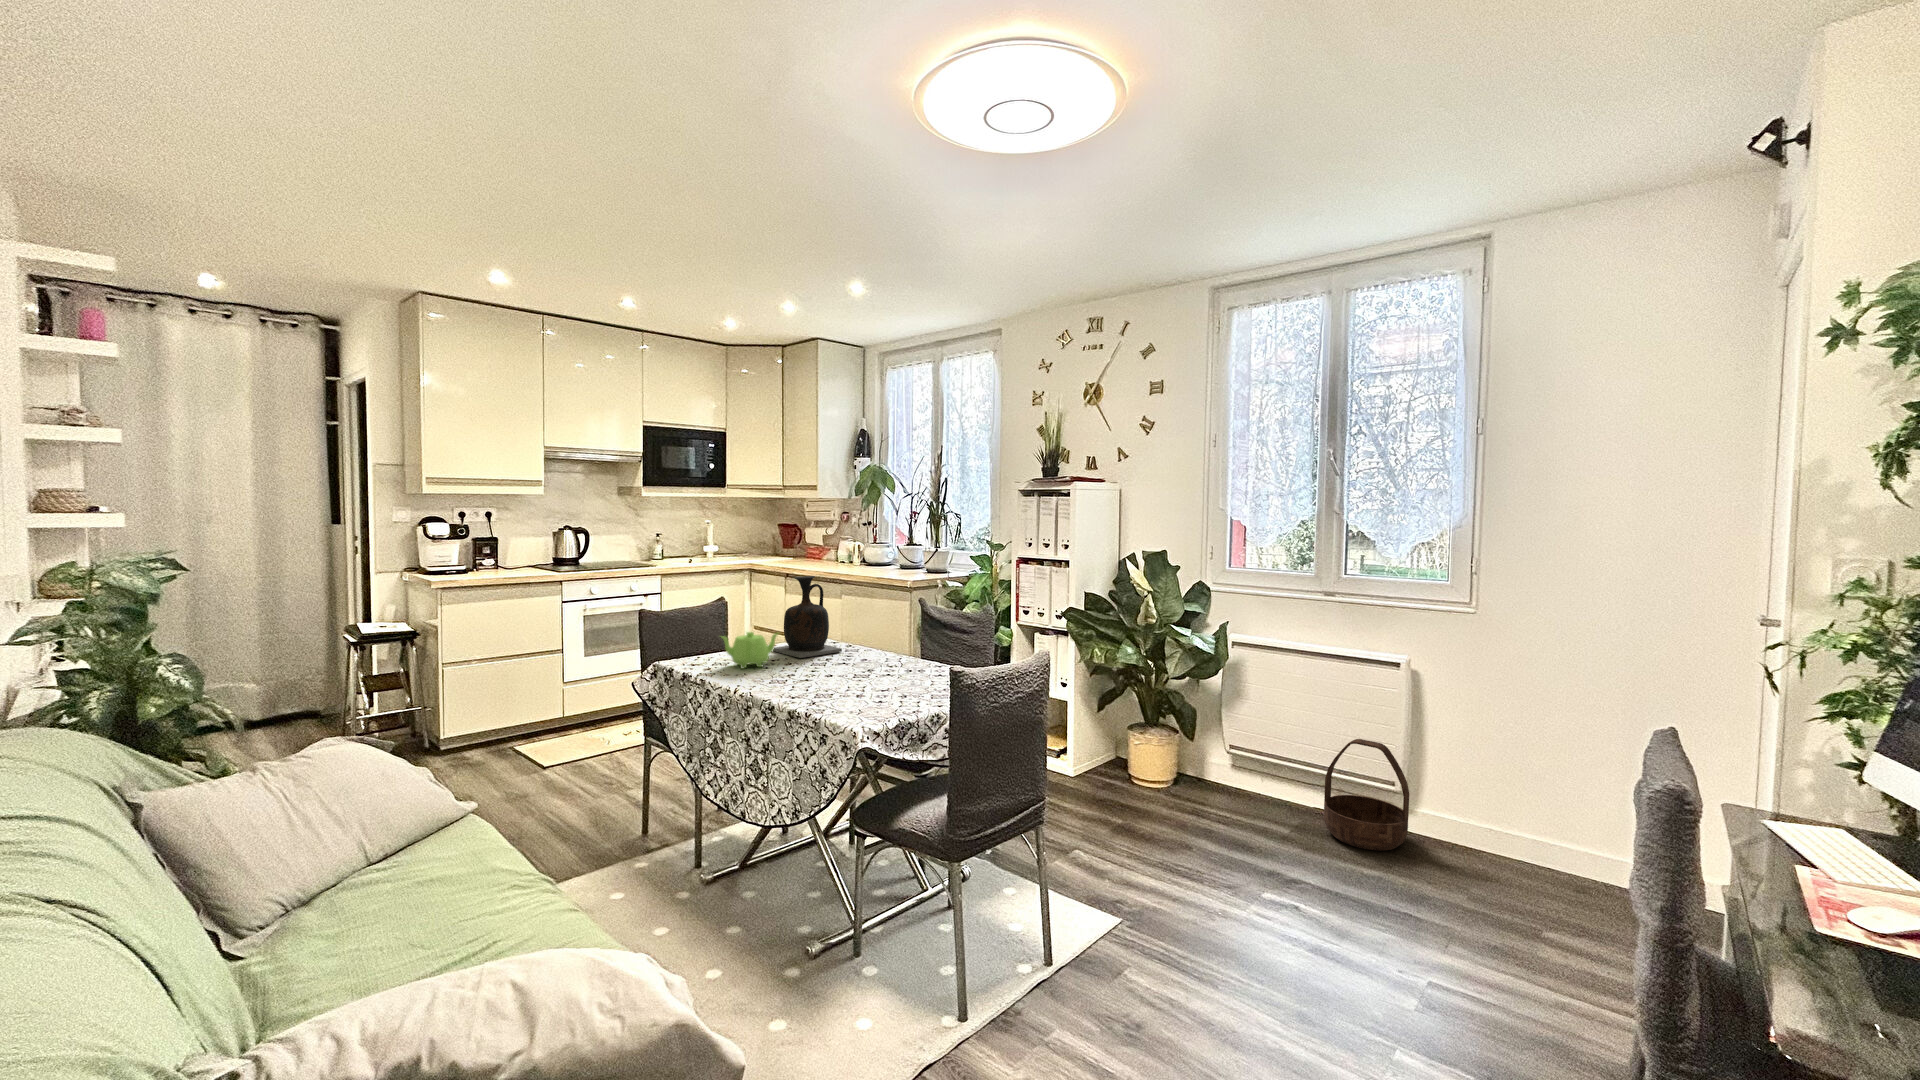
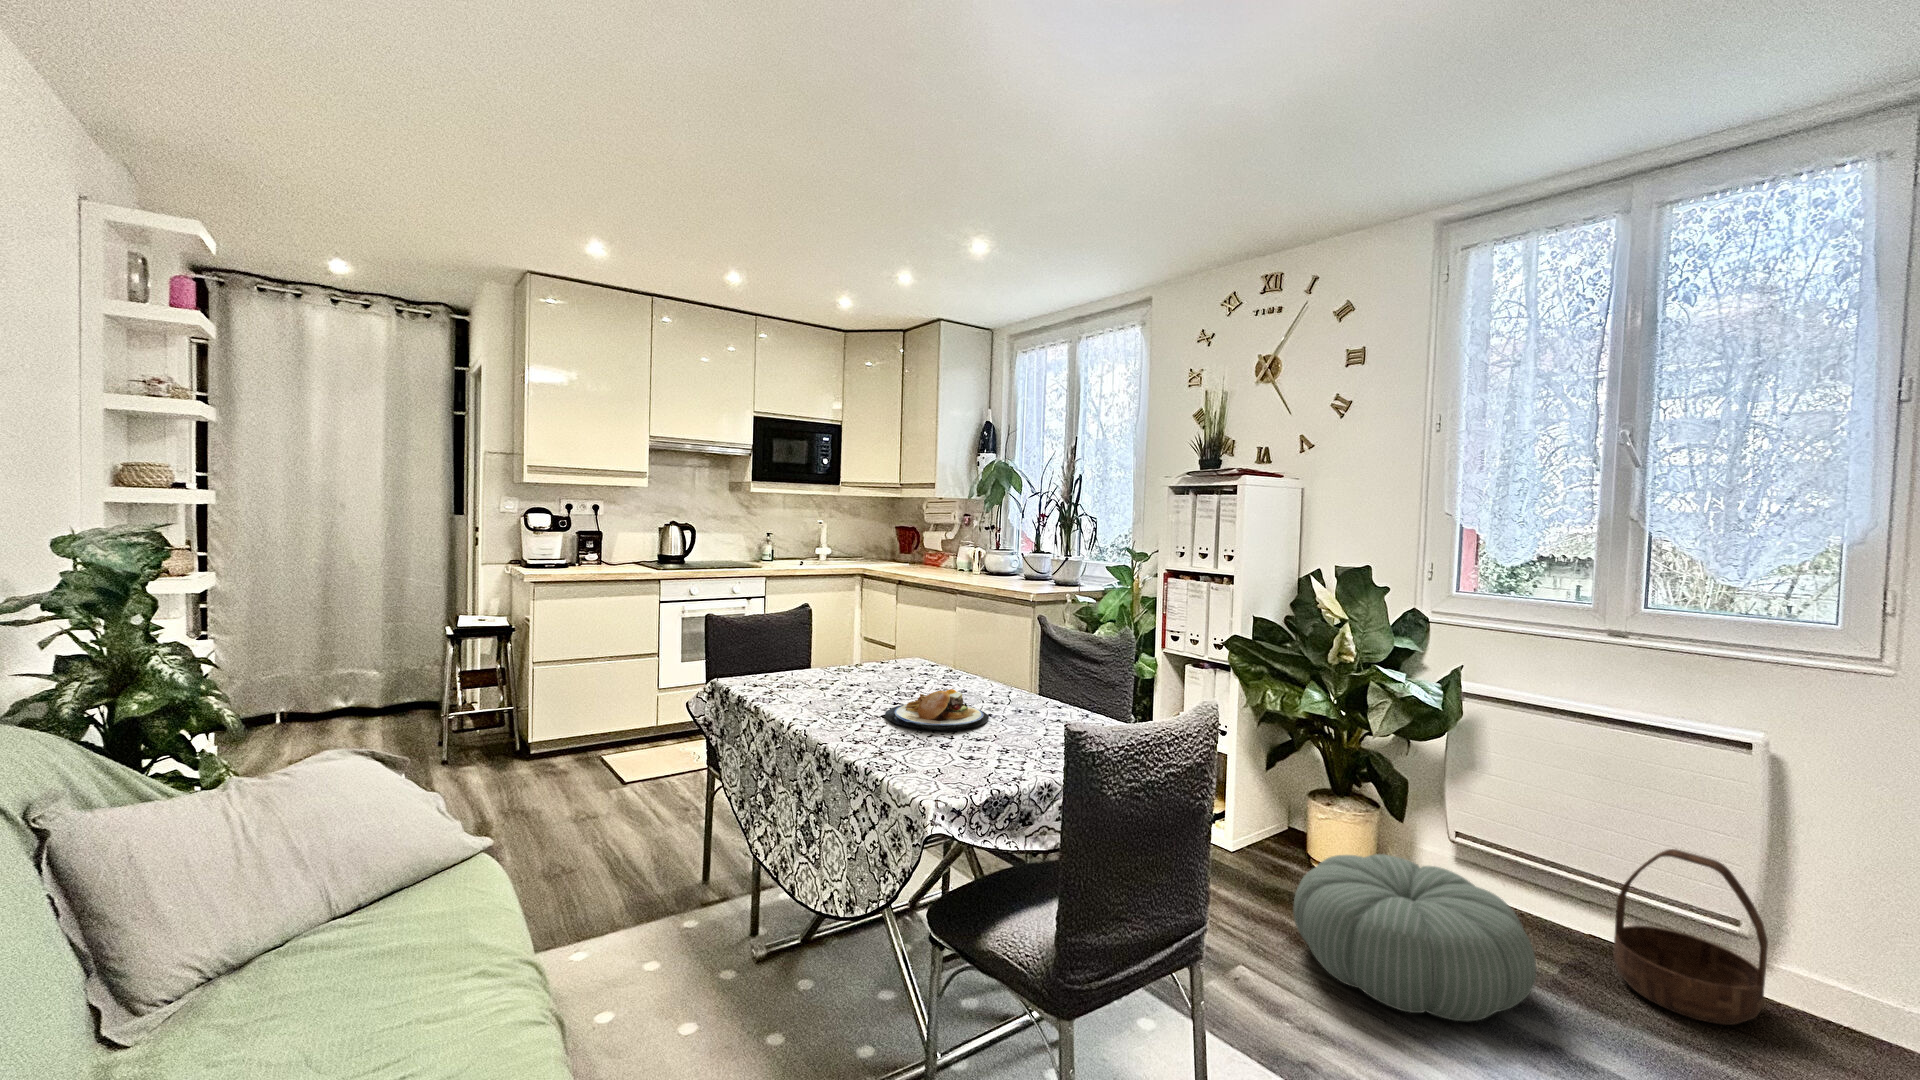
vase: present [773,576,842,658] -> none [854,583,938,685]
teapot: present [722,632,778,669] -> none [783,649,859,695]
plate: none [808,656,888,686] -> present [885,689,989,730]
pouf: none [1114,763,1270,865] -> present [1293,854,1536,1021]

